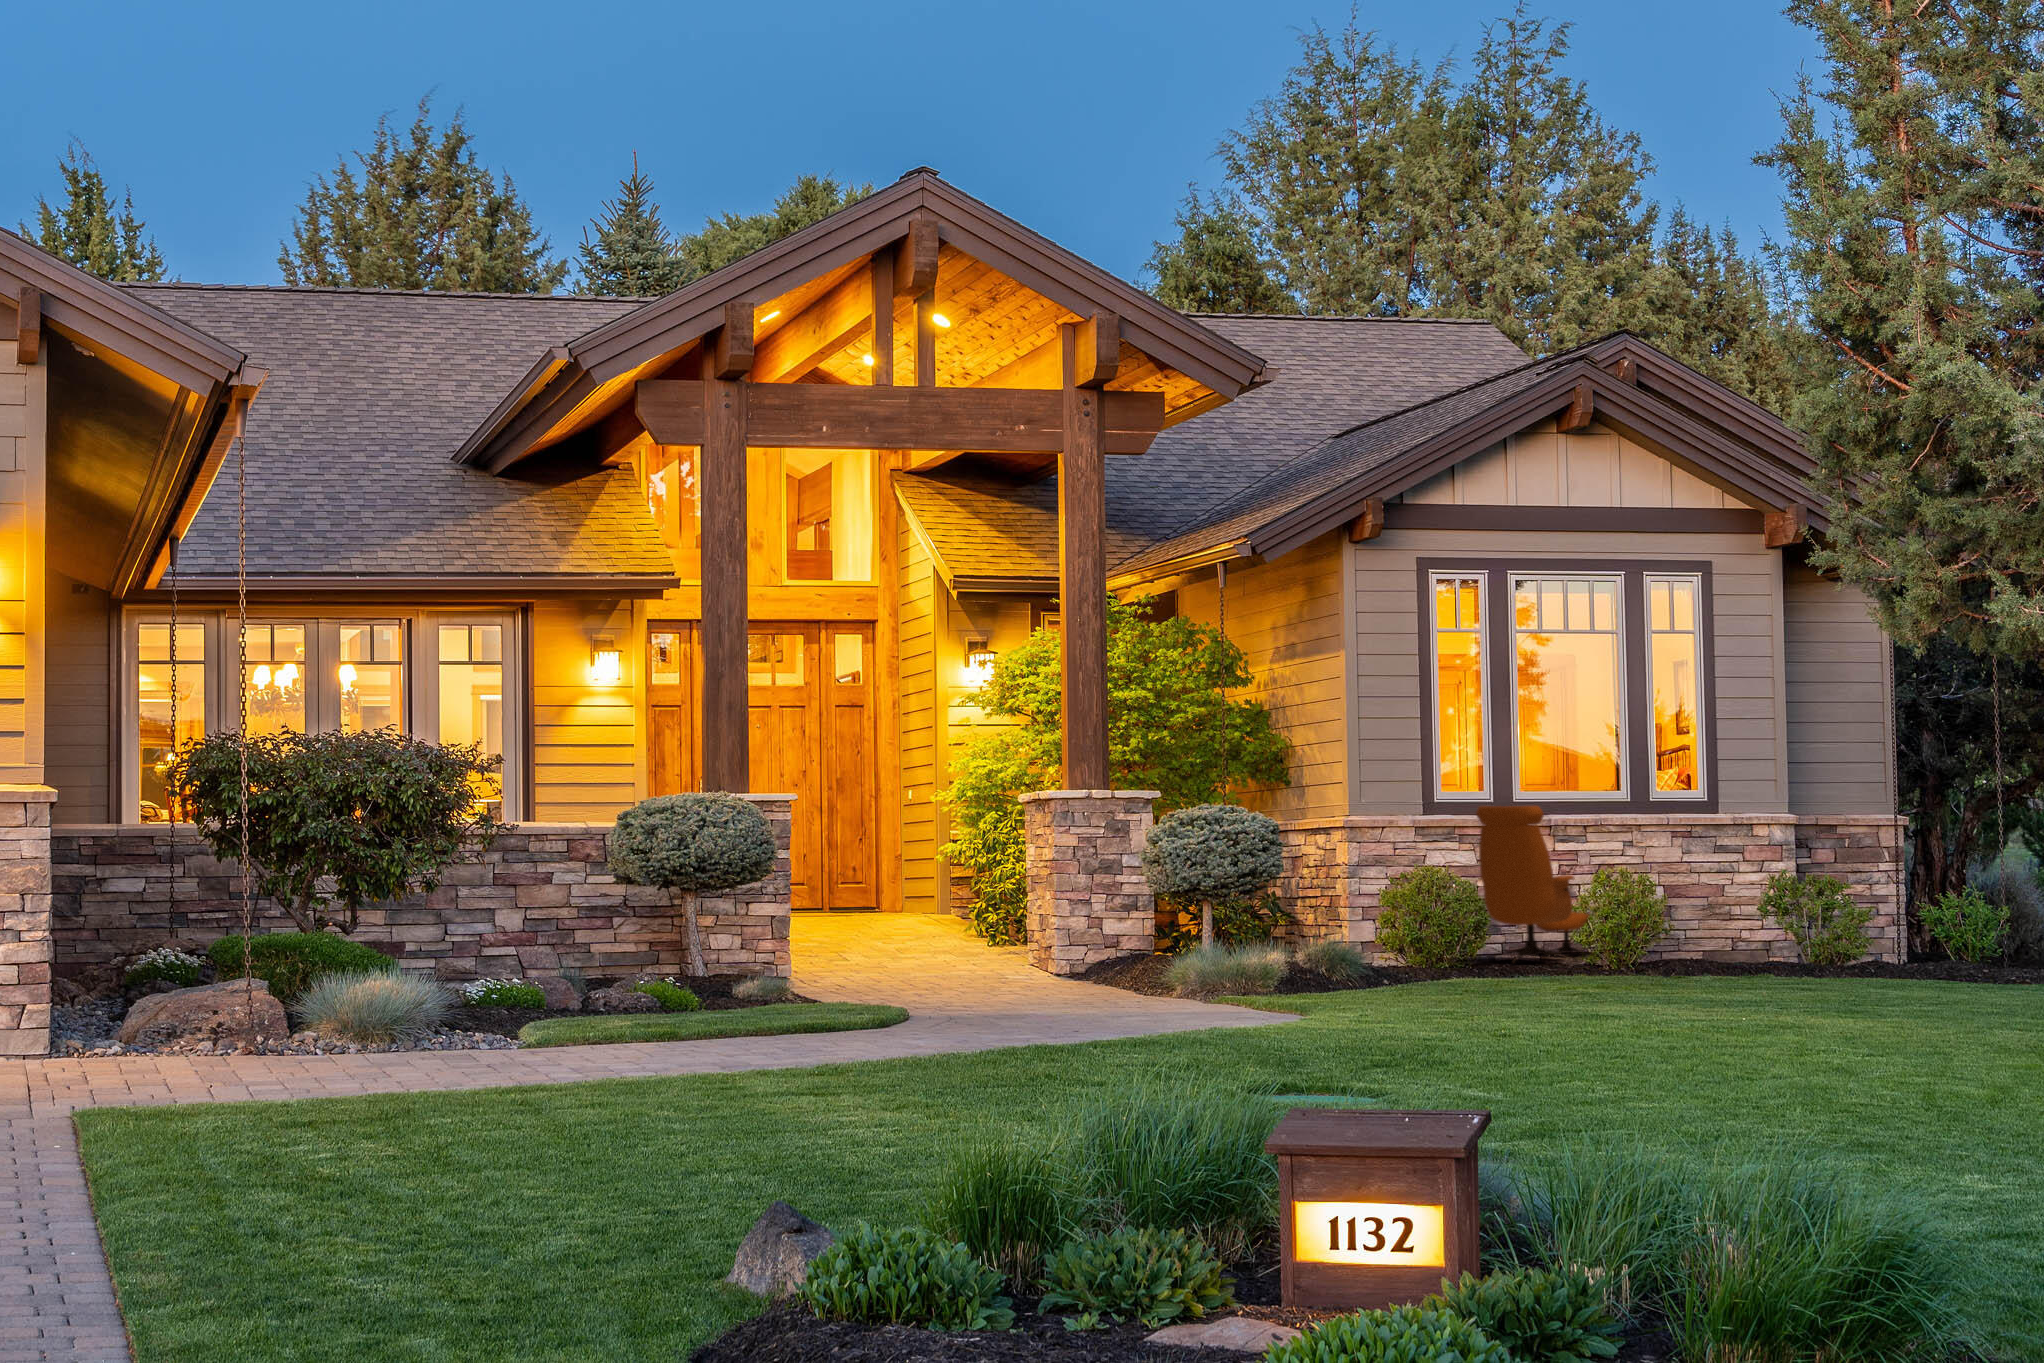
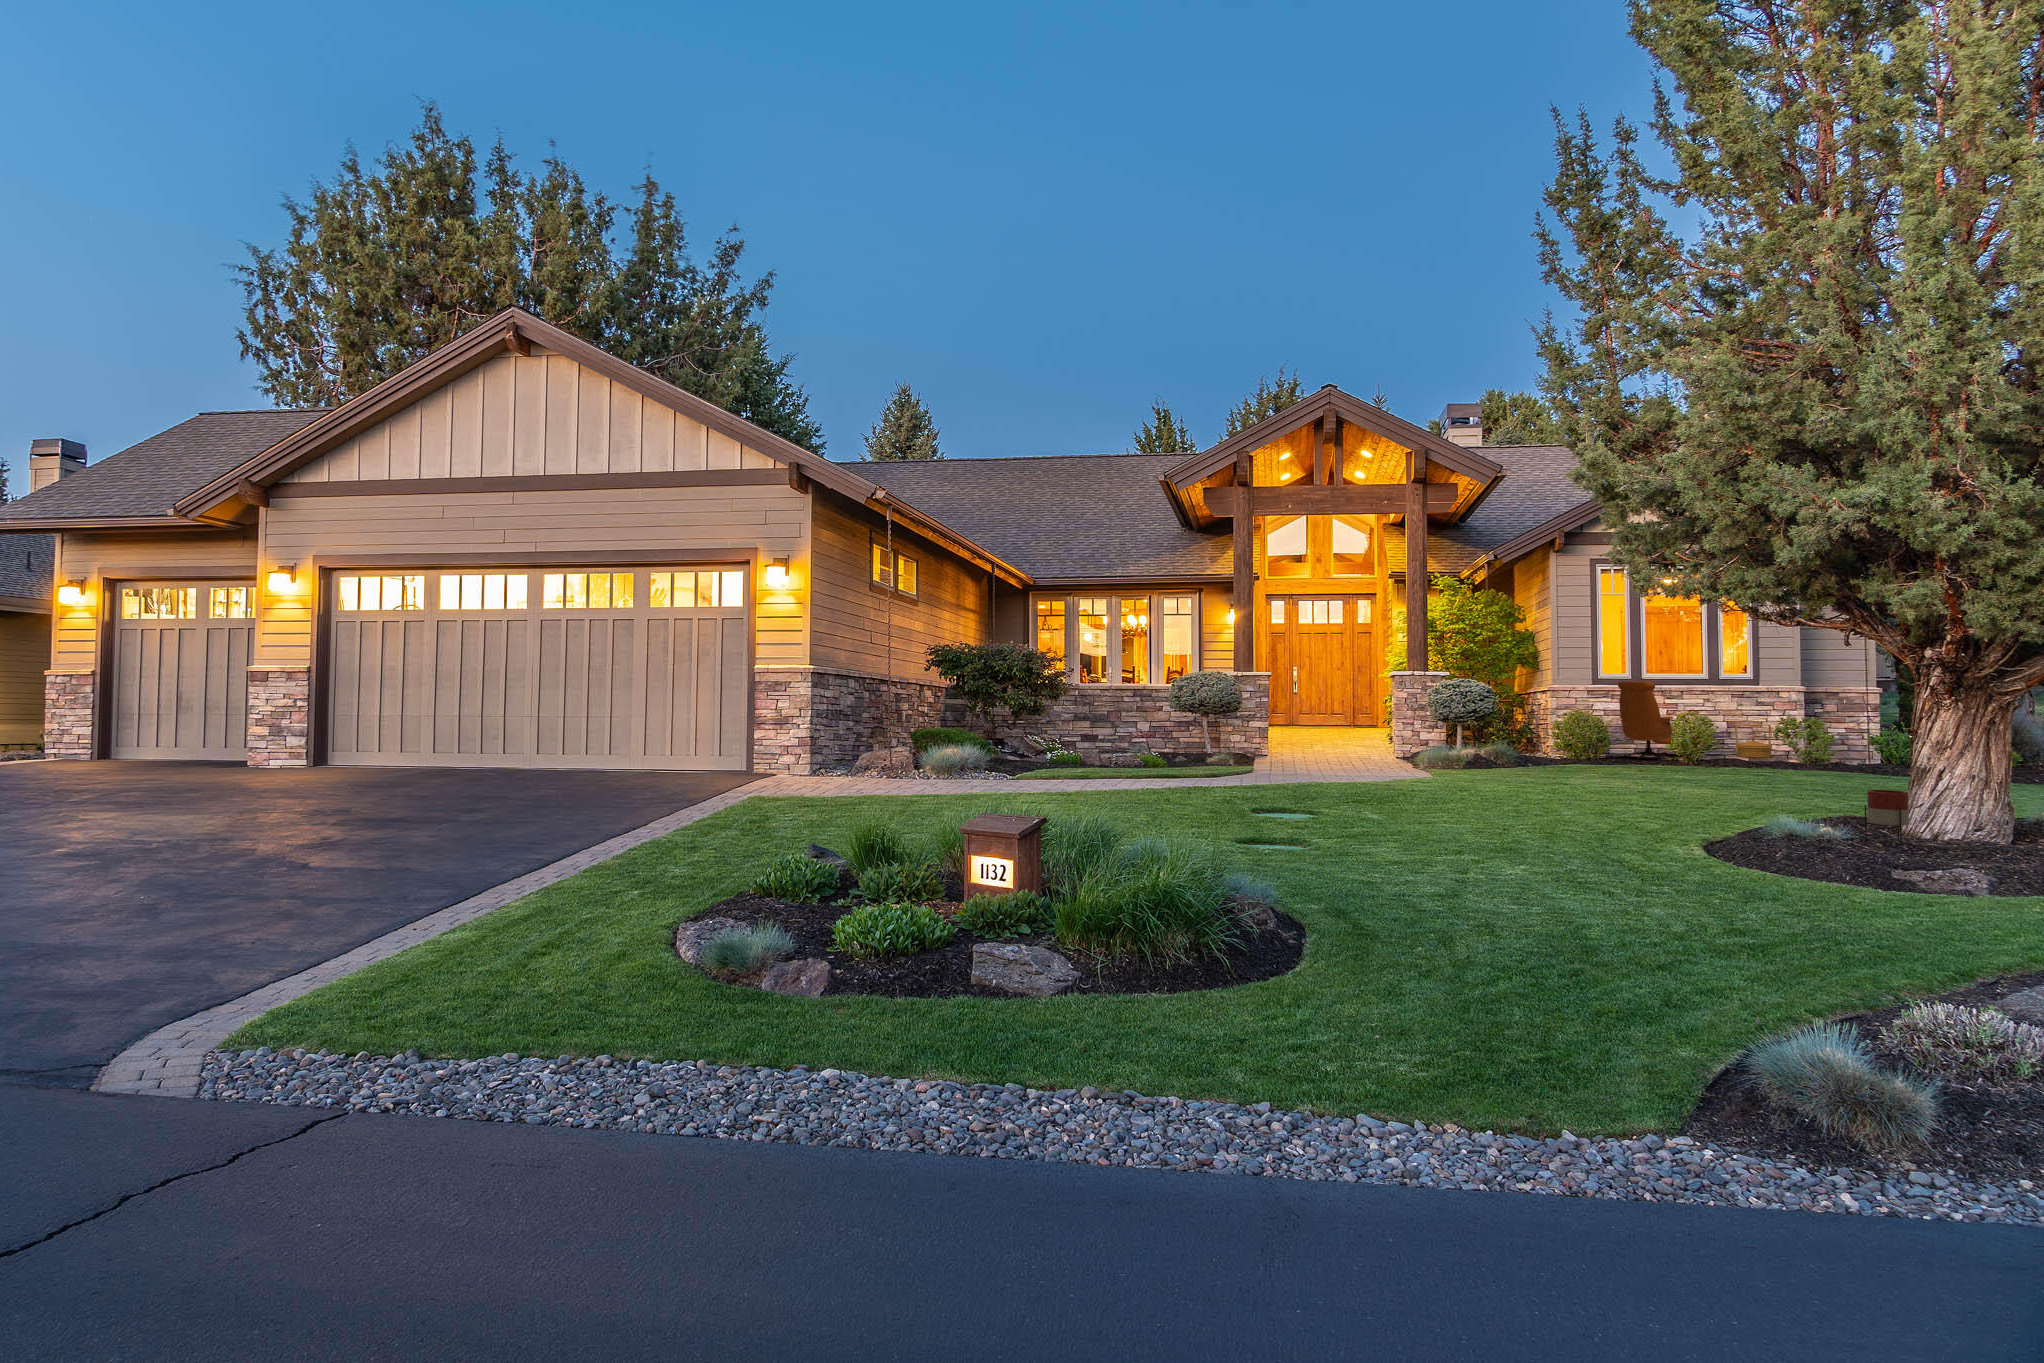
woven basket: none [1678,887,1741,954] -> present [1735,724,1772,758]
planter: none [1958,1001,2034,1107] -> present [1865,790,1909,844]

